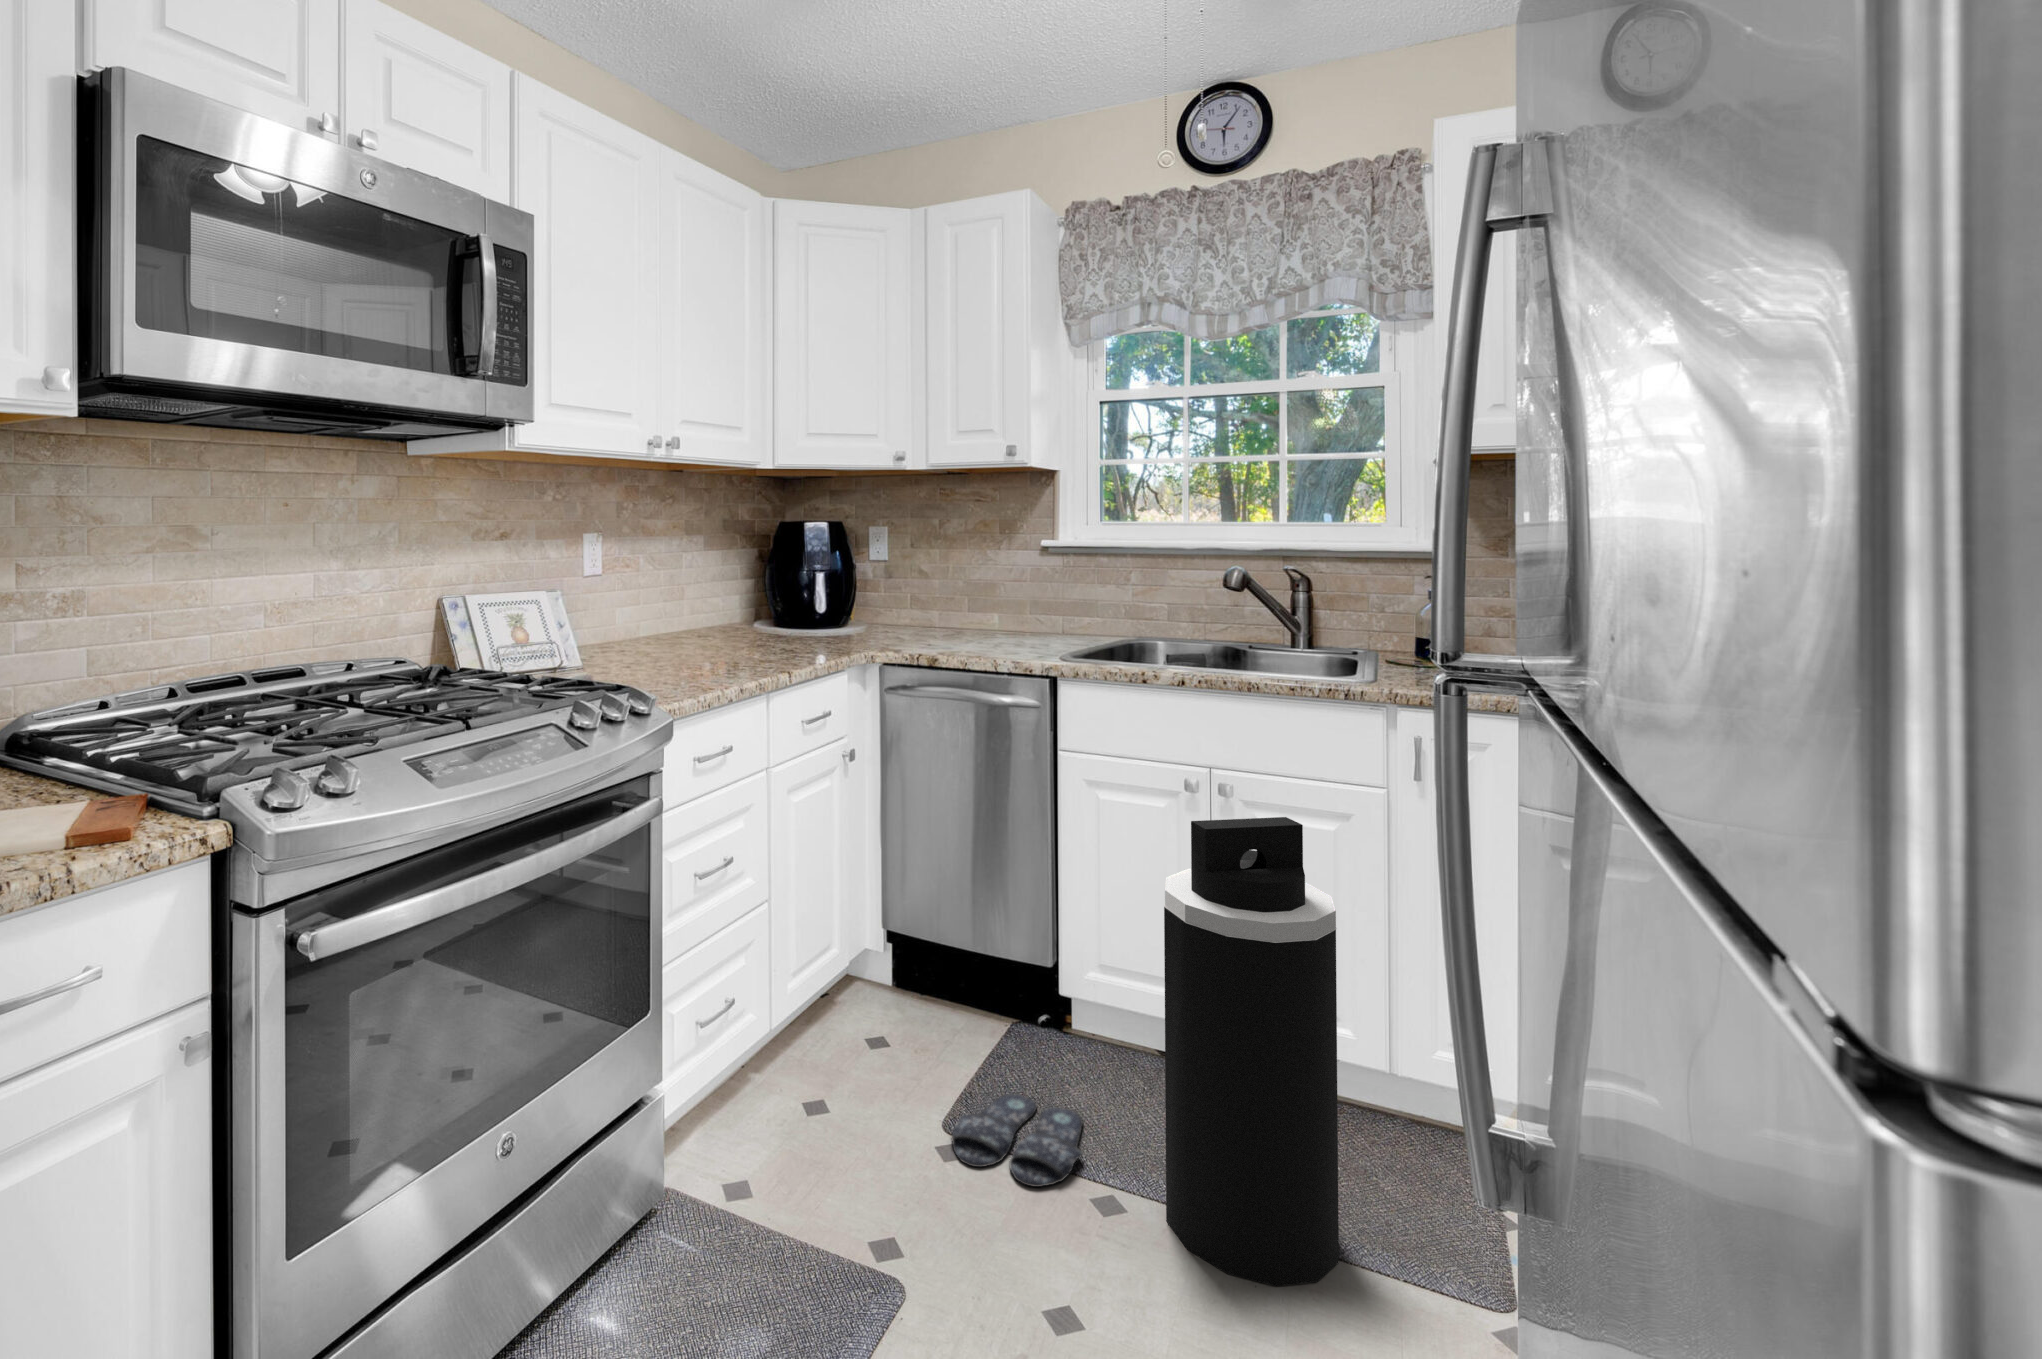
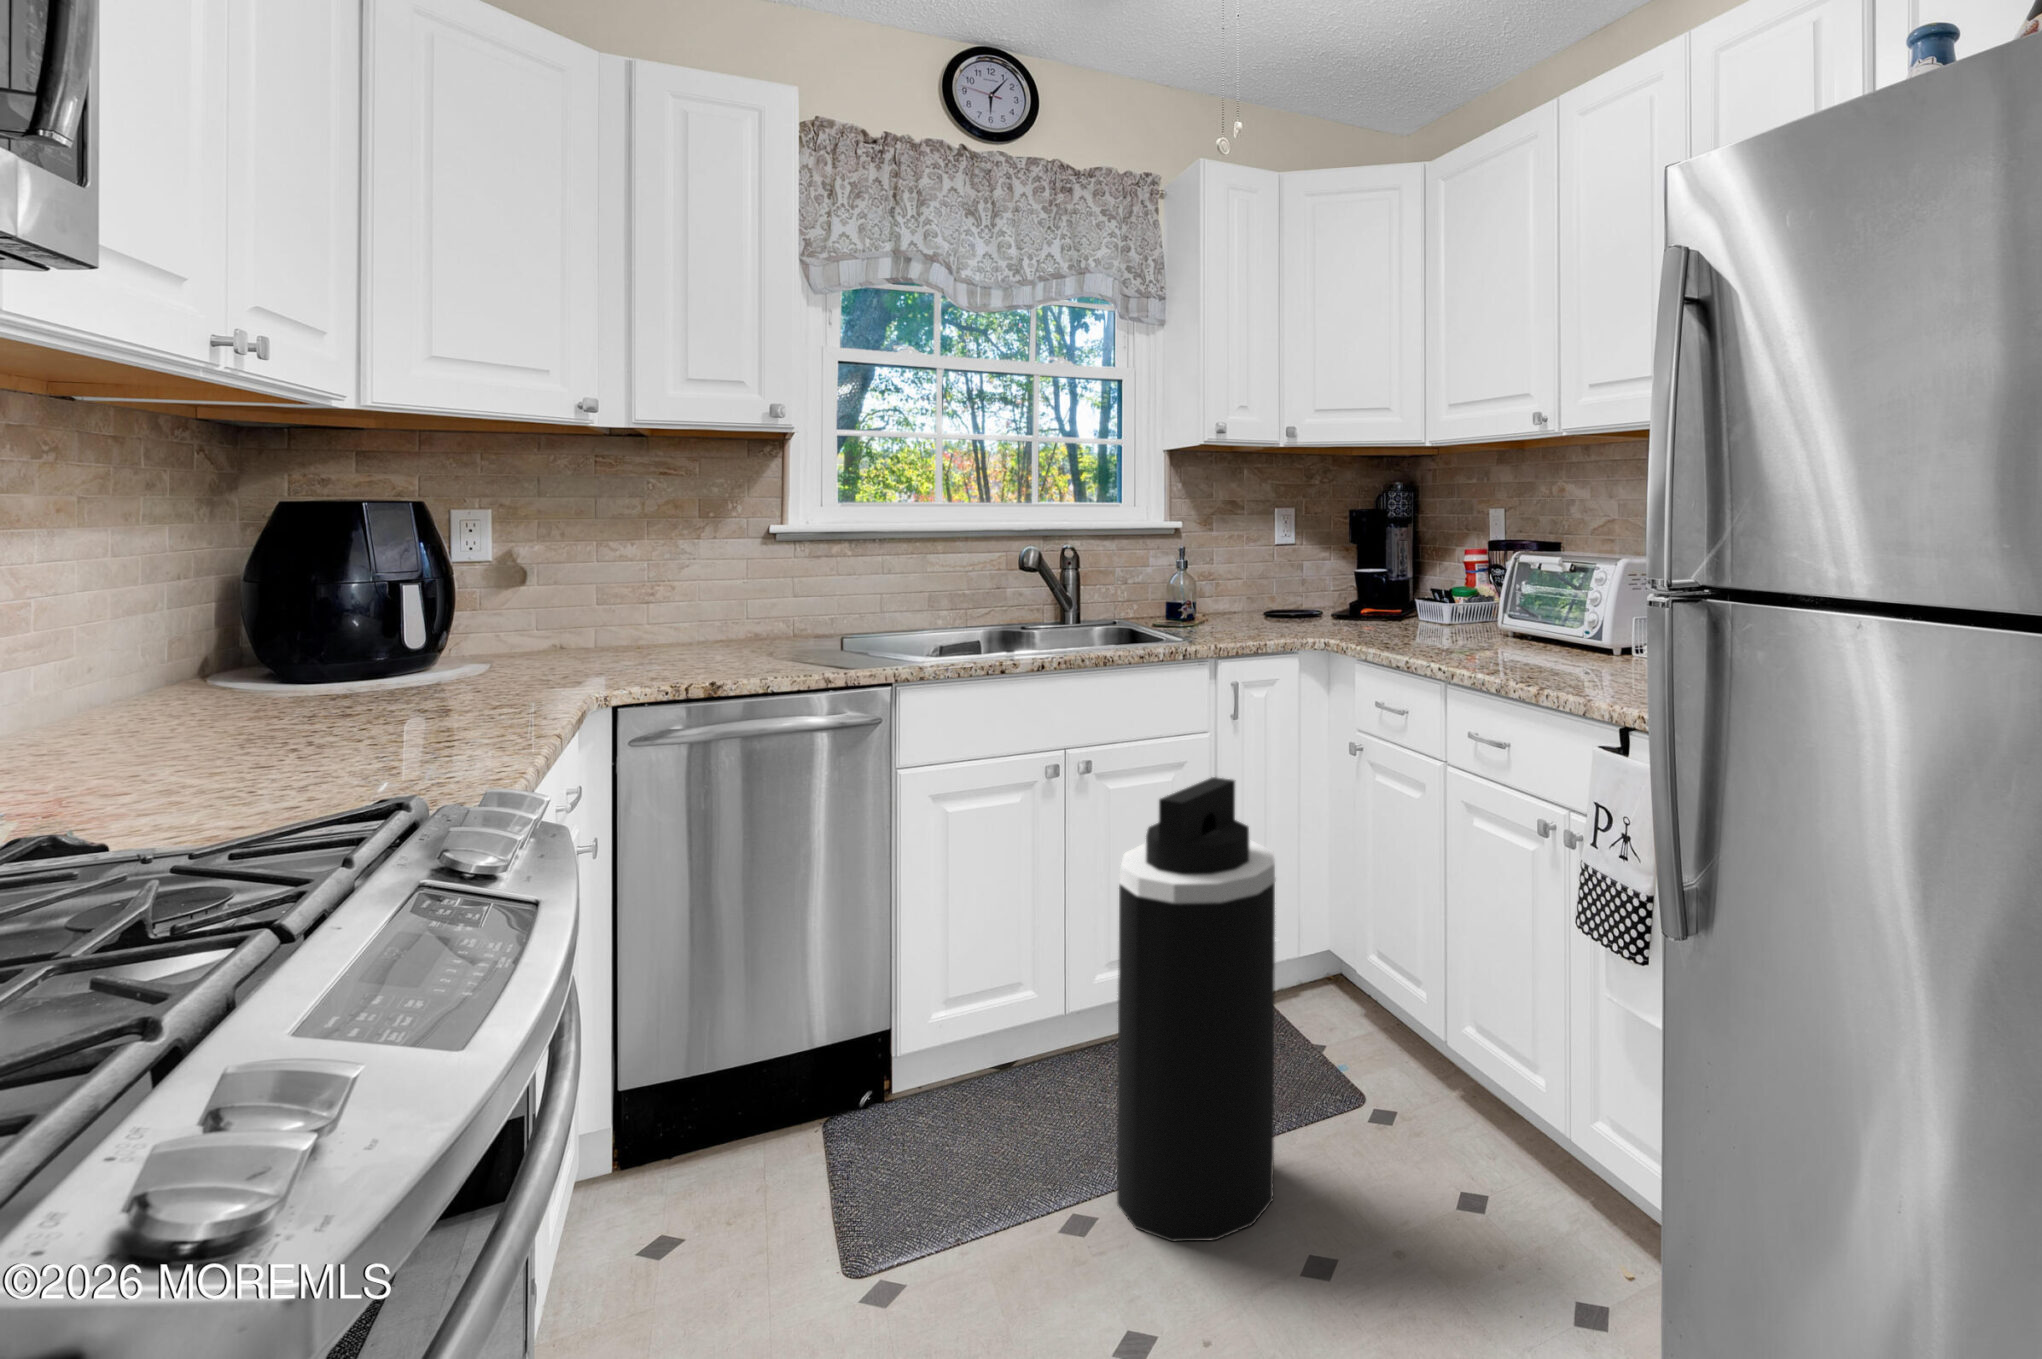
slippers: present [952,1093,1083,1187] -> none [863,1175,1023,1304]

